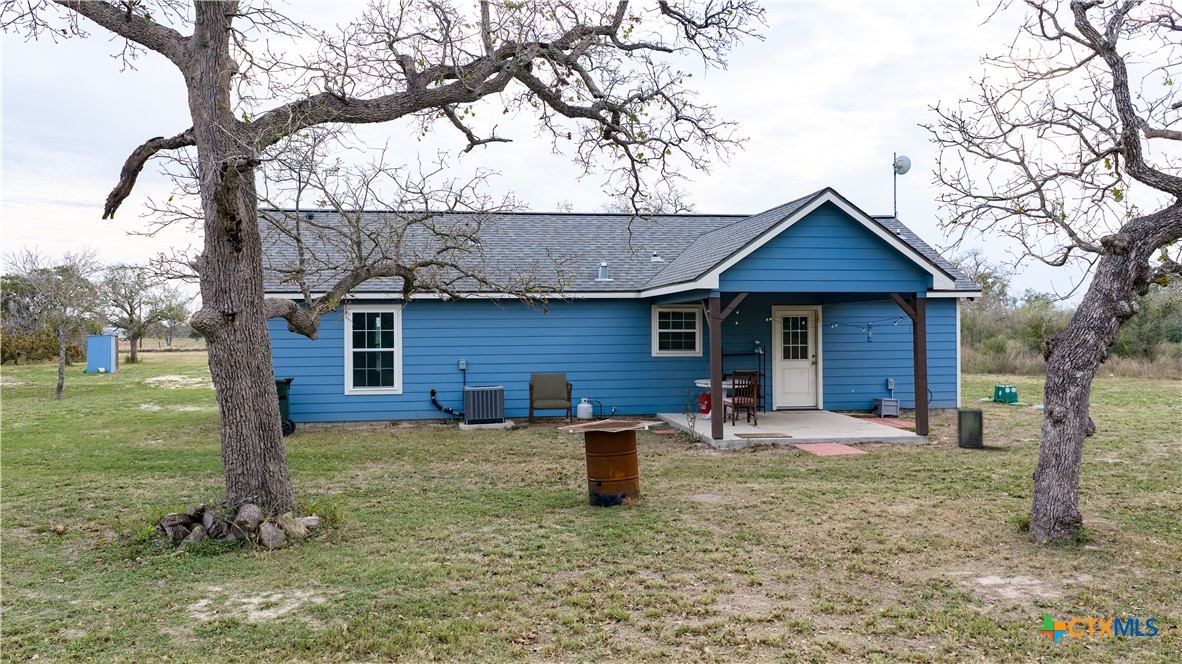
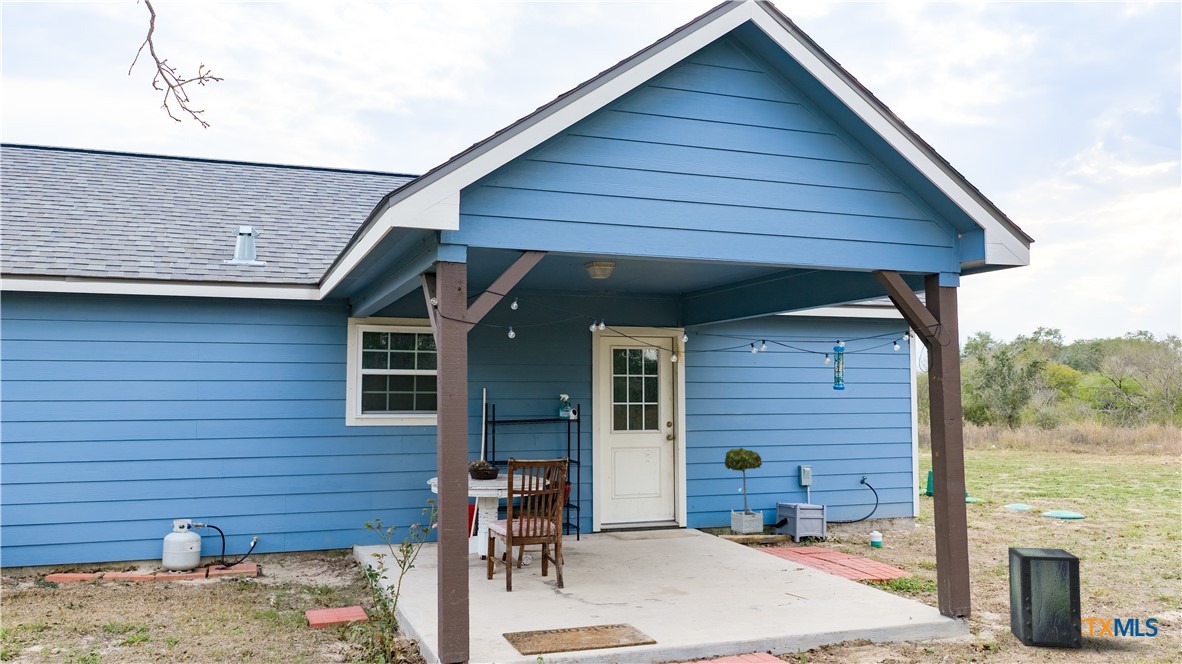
potted tree: none [844,368,865,413] -> present [725,447,763,533]
lounge chair: present [529,373,573,424] -> none [20,463,141,592]

